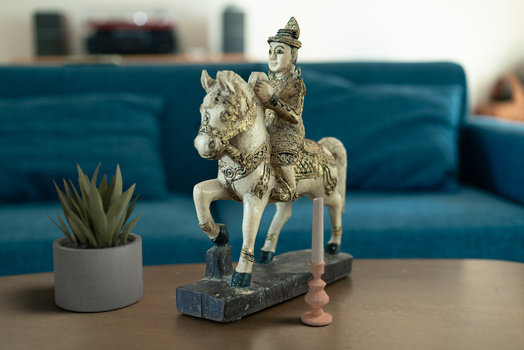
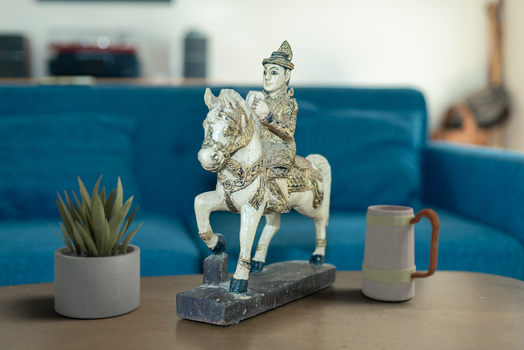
mug: none [378,192,463,295] -> present [362,205,440,301]
candle: present [301,197,332,325] -> none [296,206,325,327]

